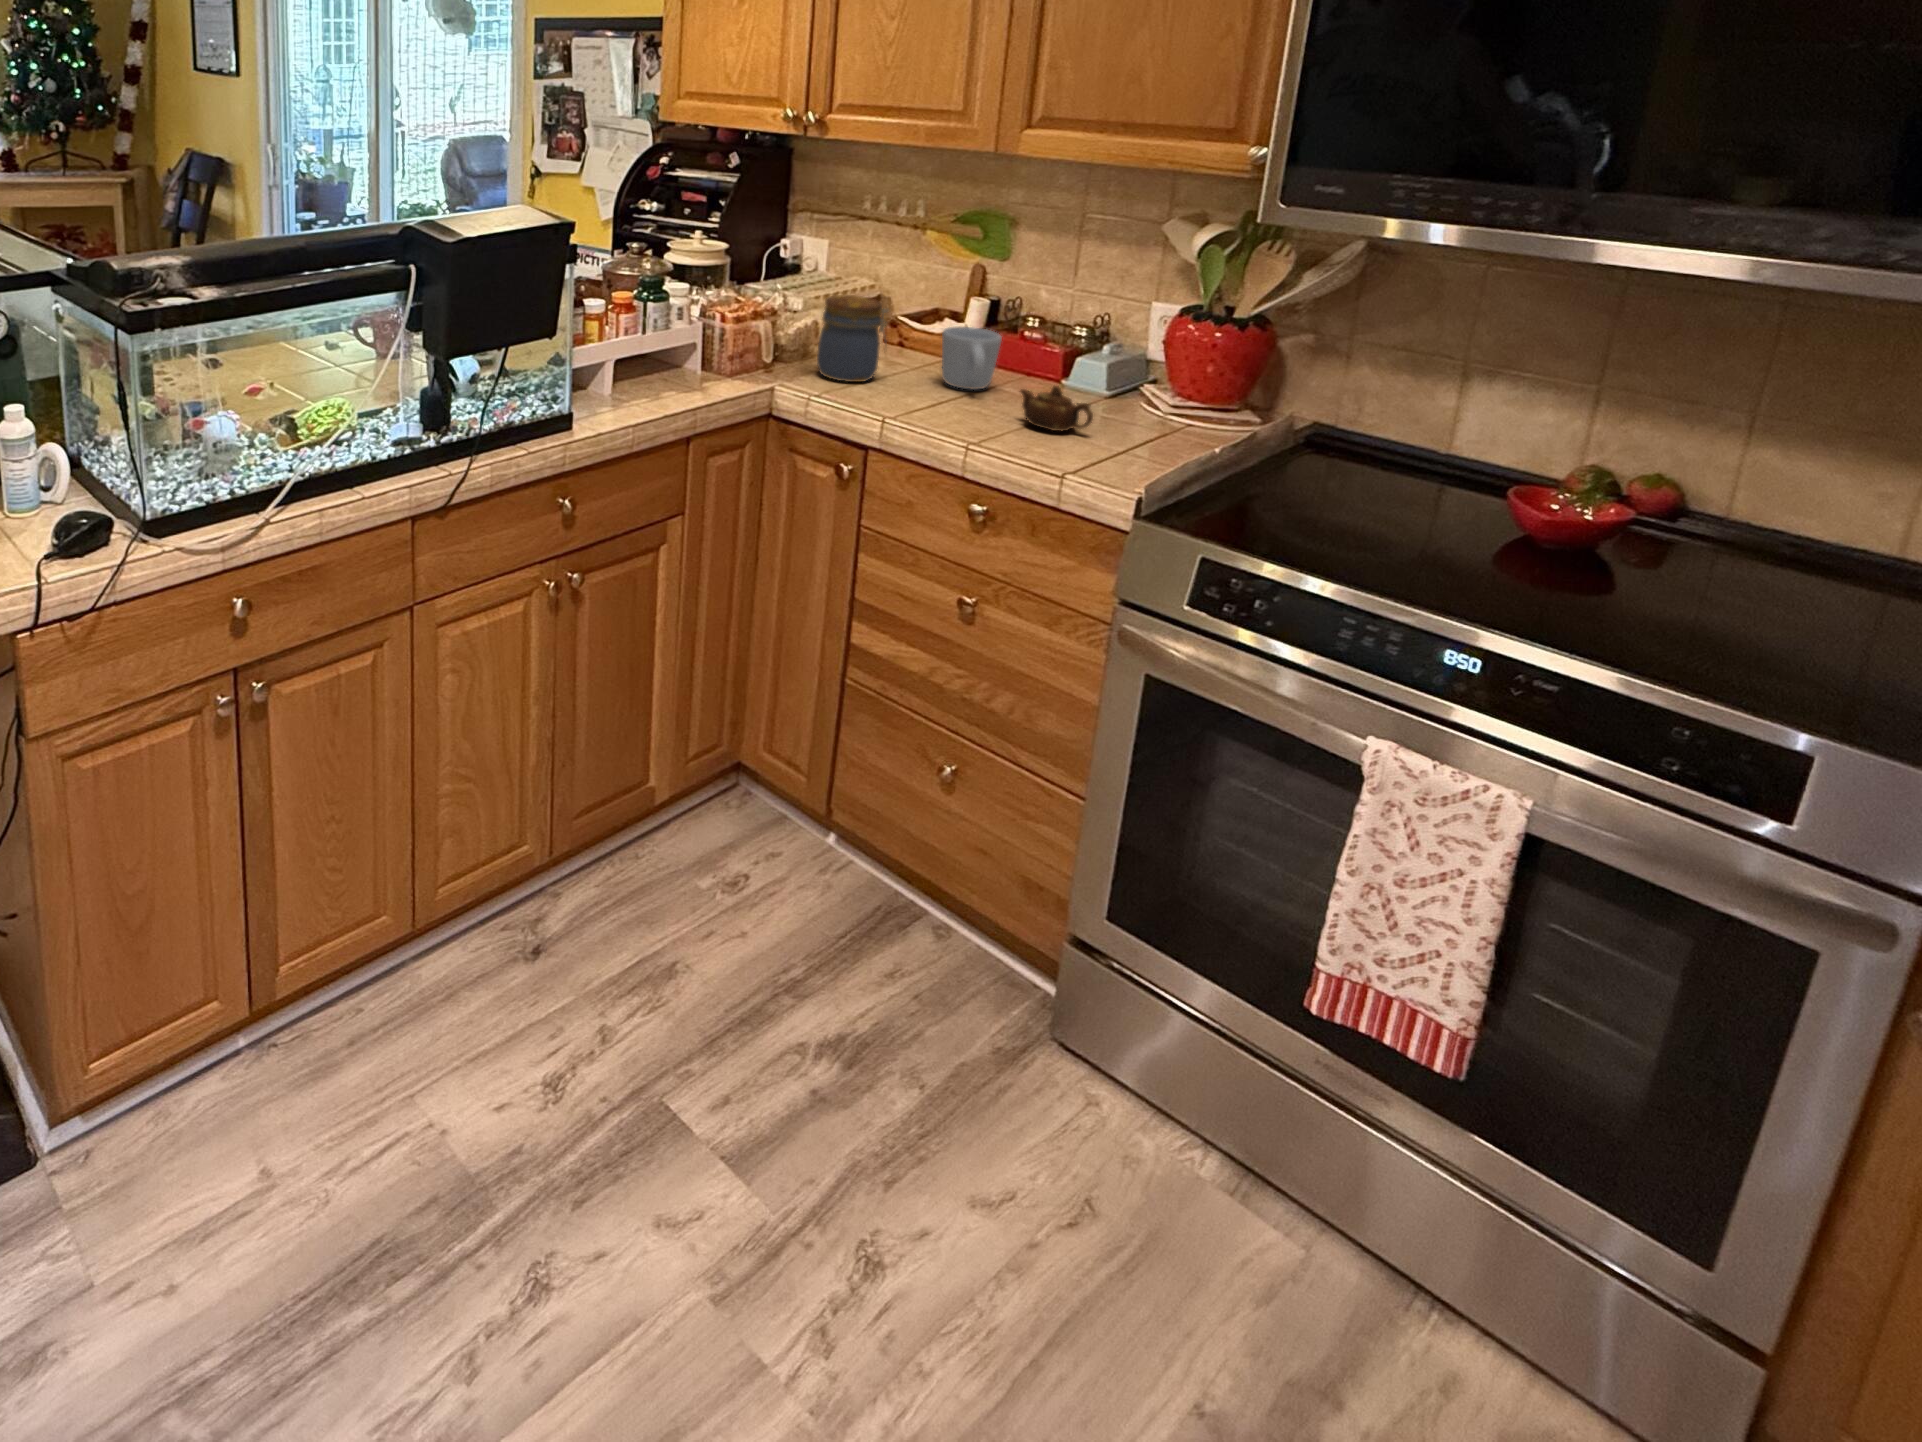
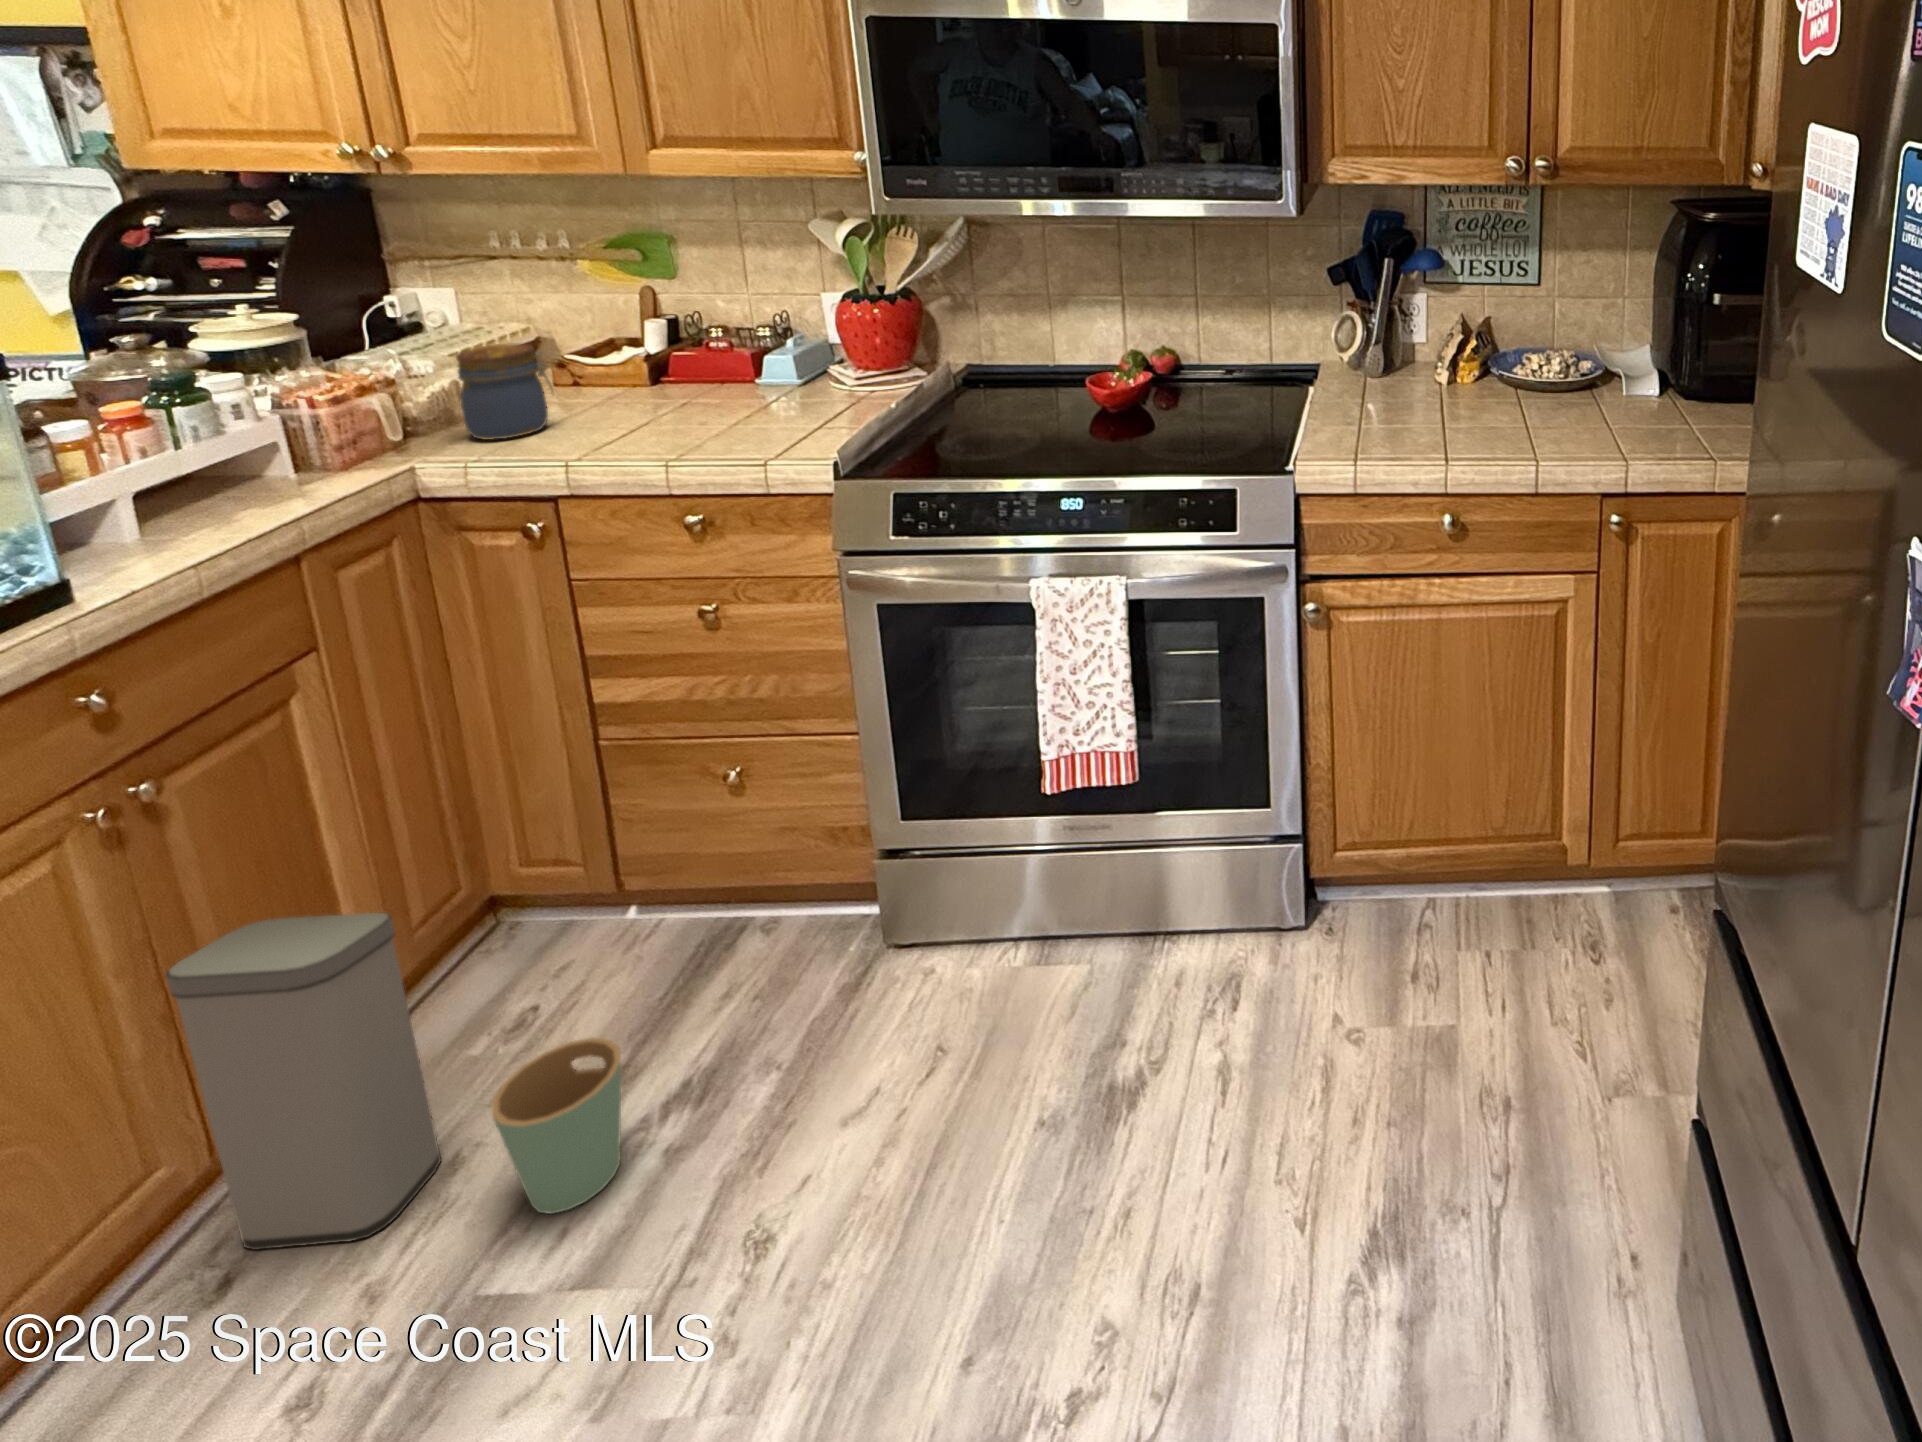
mug: present [942,326,1002,390] -> none [617,349,685,412]
teapot: present [1021,386,1093,431] -> none [711,387,786,428]
trash can: none [560,705,809,1091] -> present [166,913,621,1250]

